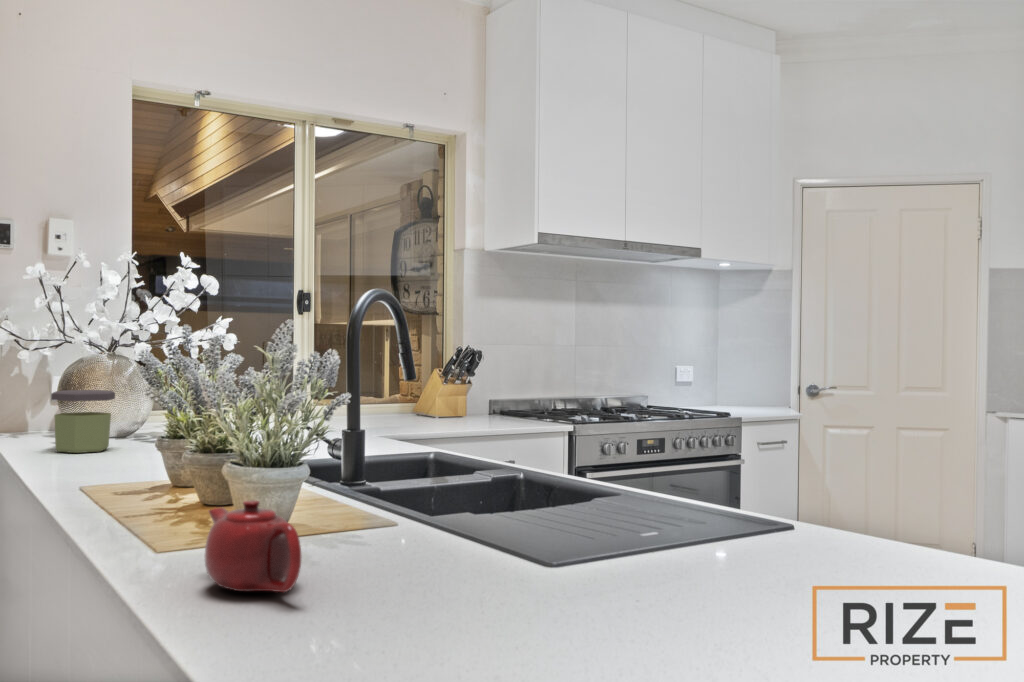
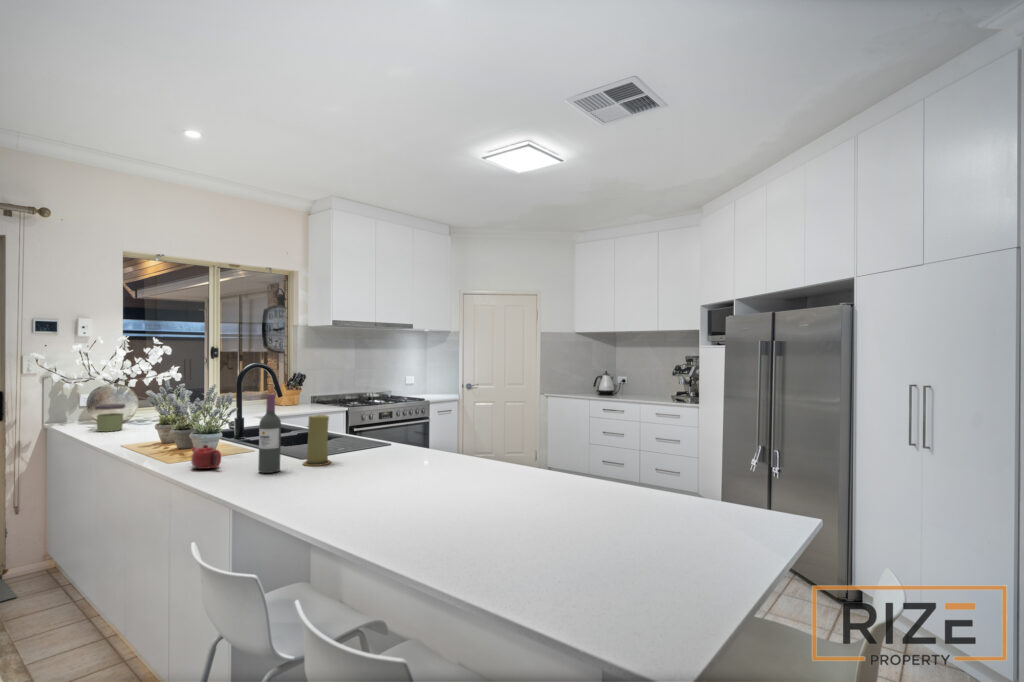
wine bottle: none [438,308,522,636] -> present [258,394,281,473]
candle: none [585,407,693,609] -> present [303,415,331,466]

